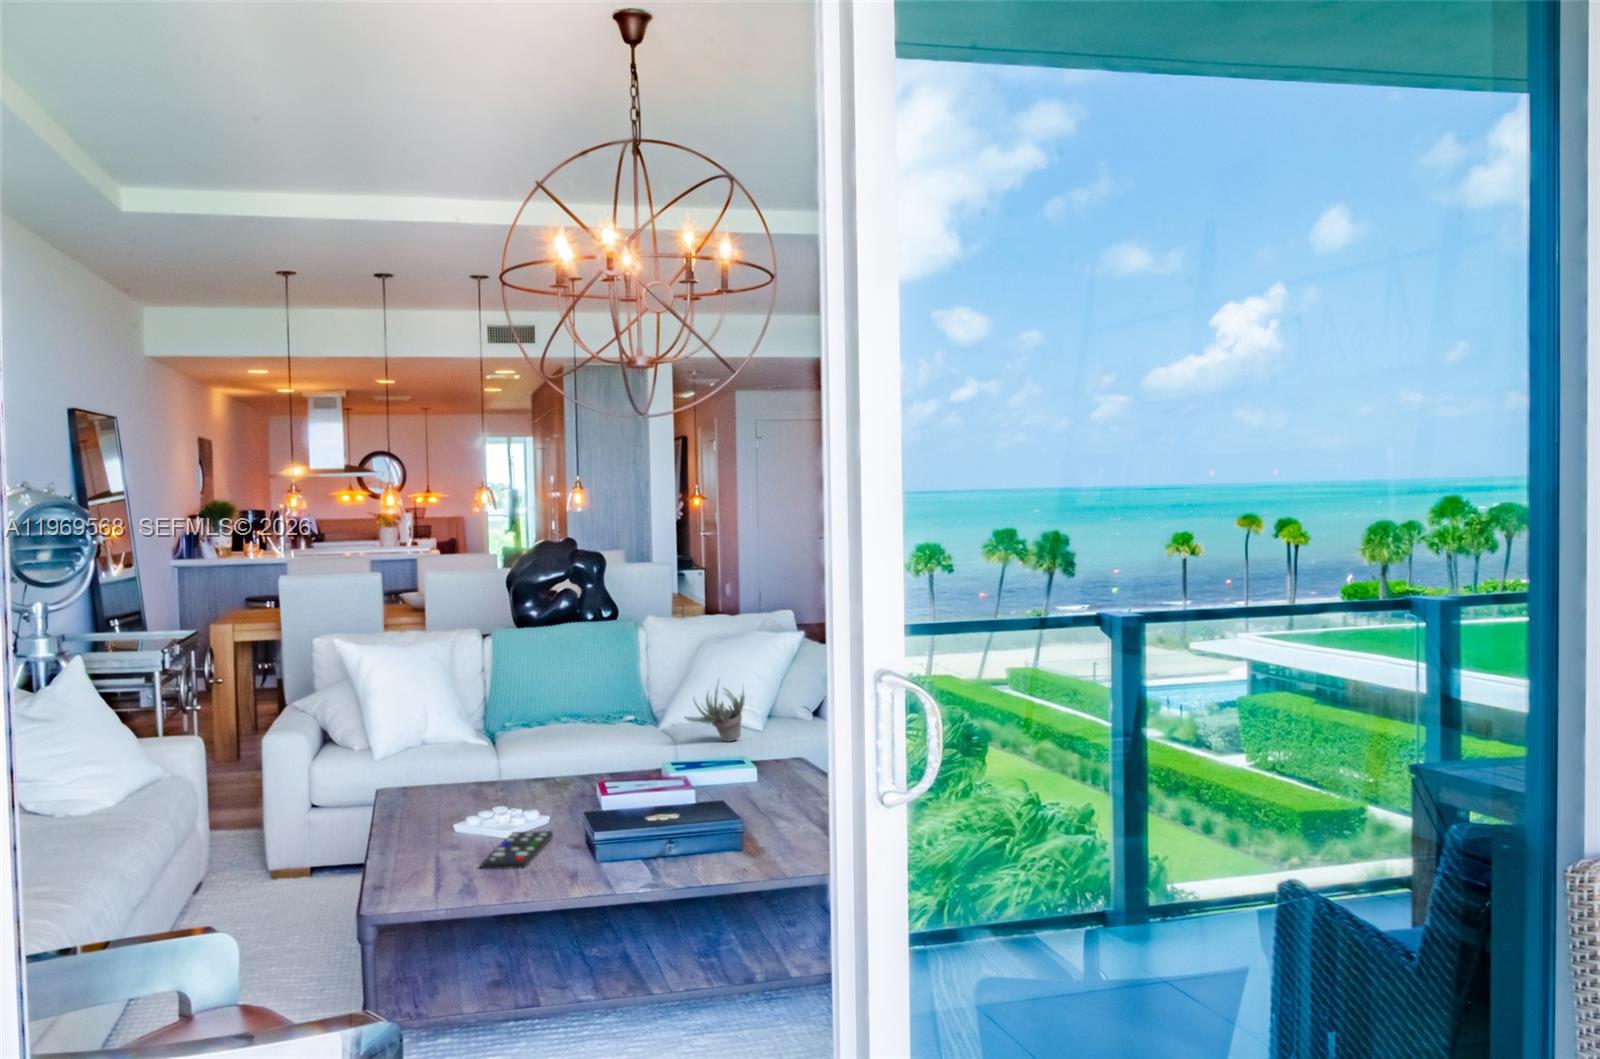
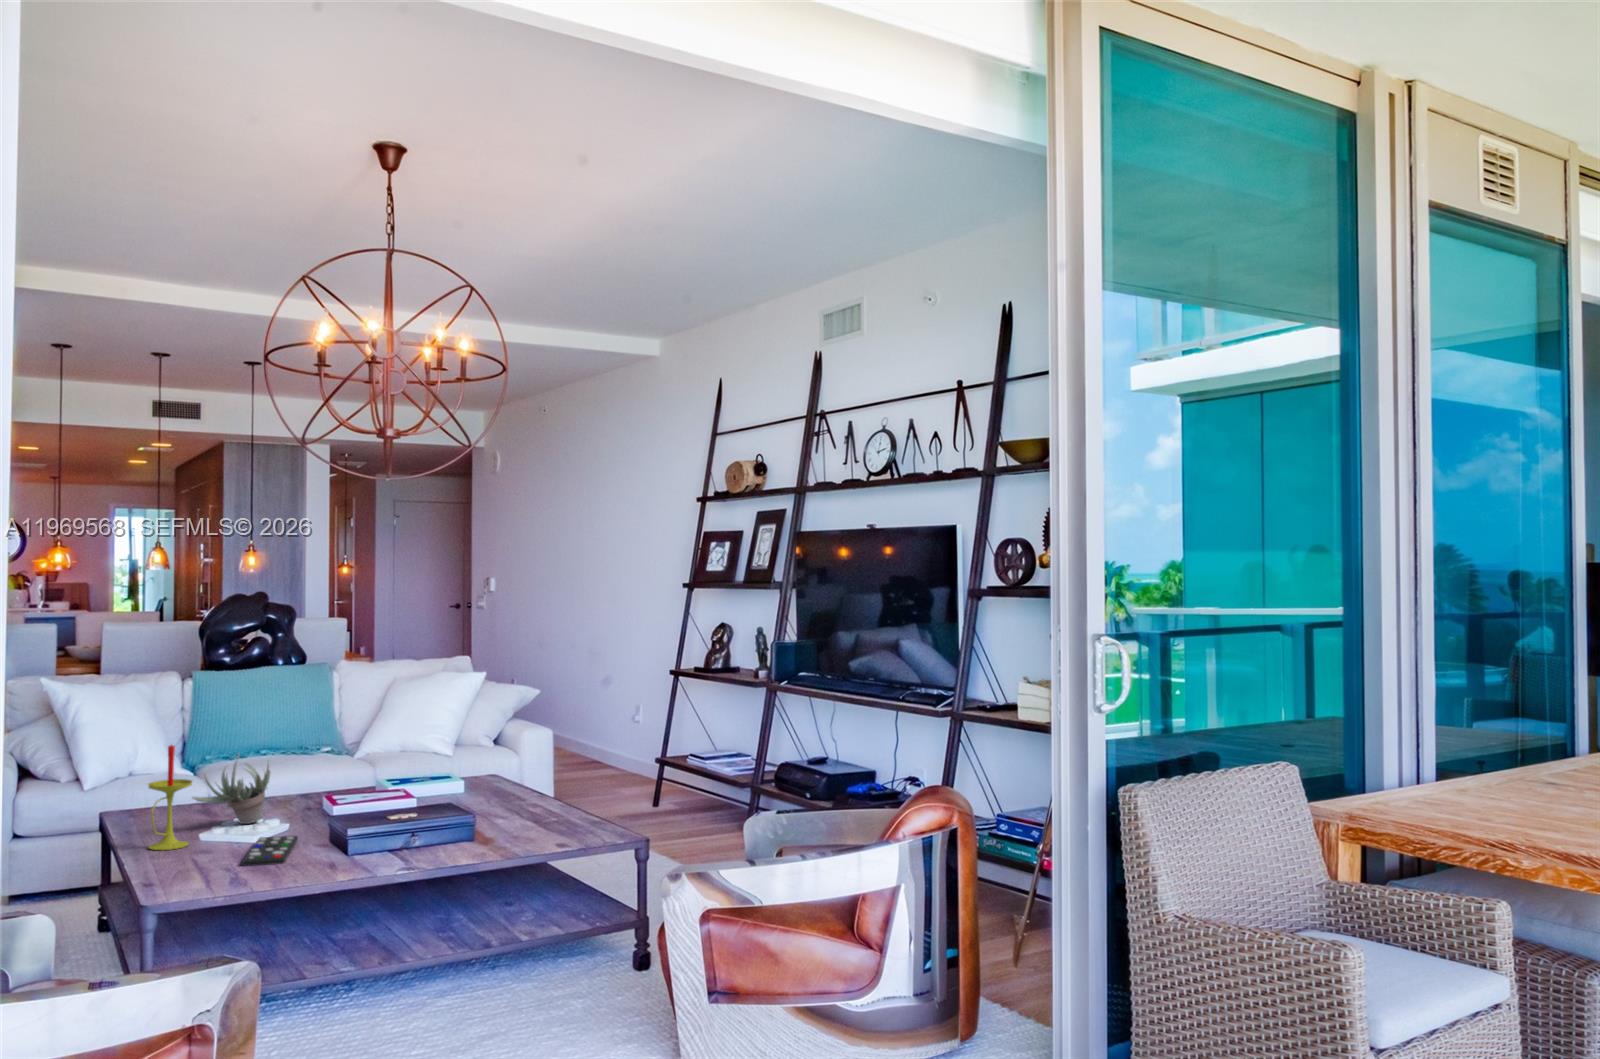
succulent plant: present [685,682,745,742] -> present [192,756,271,824]
candle: none [398,725,445,843] -> present [148,745,192,850]

